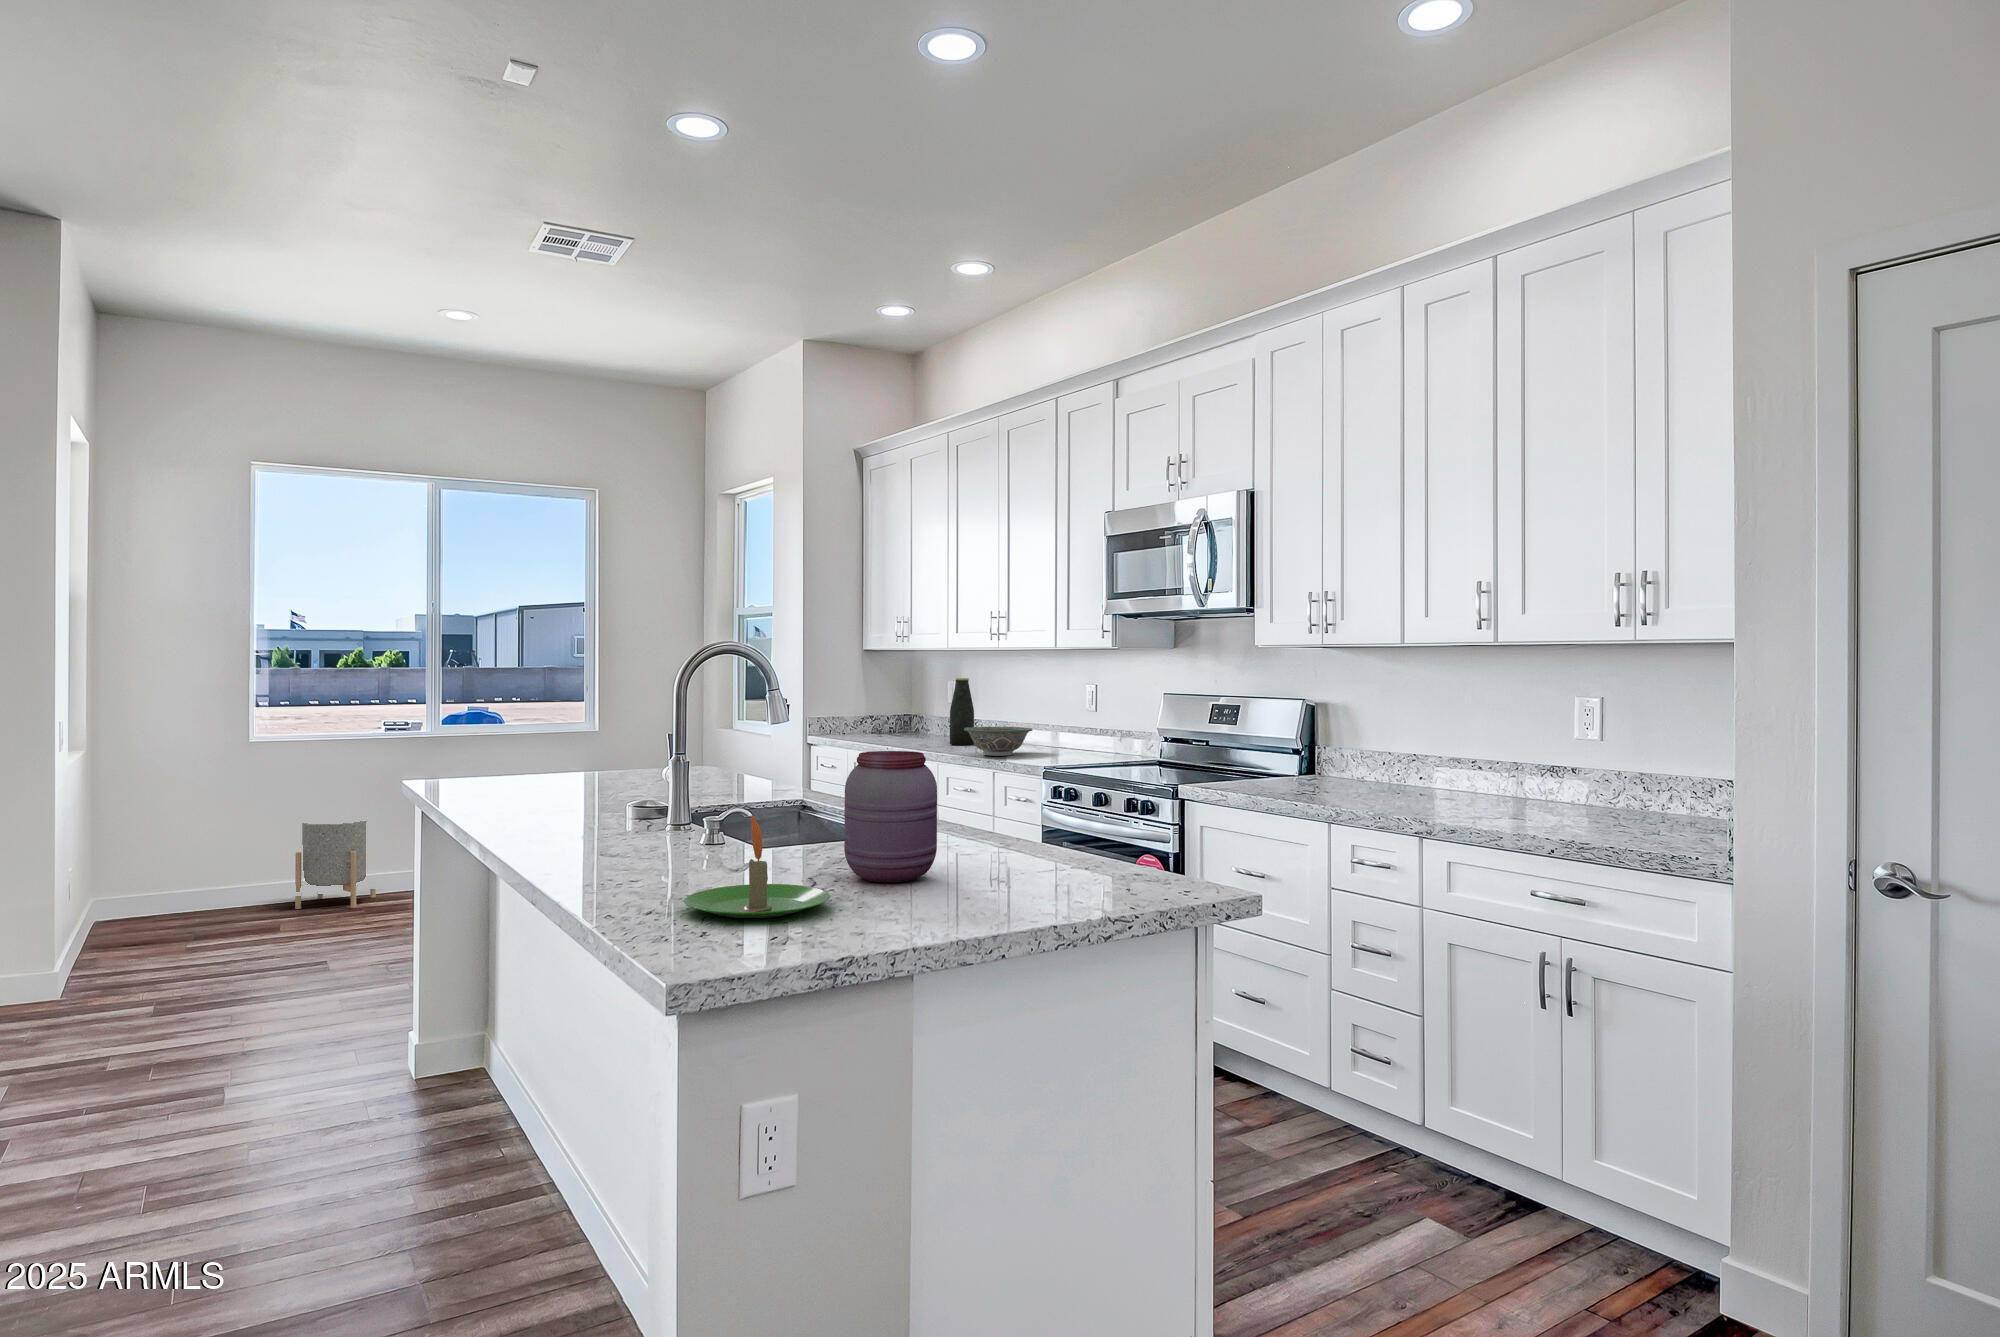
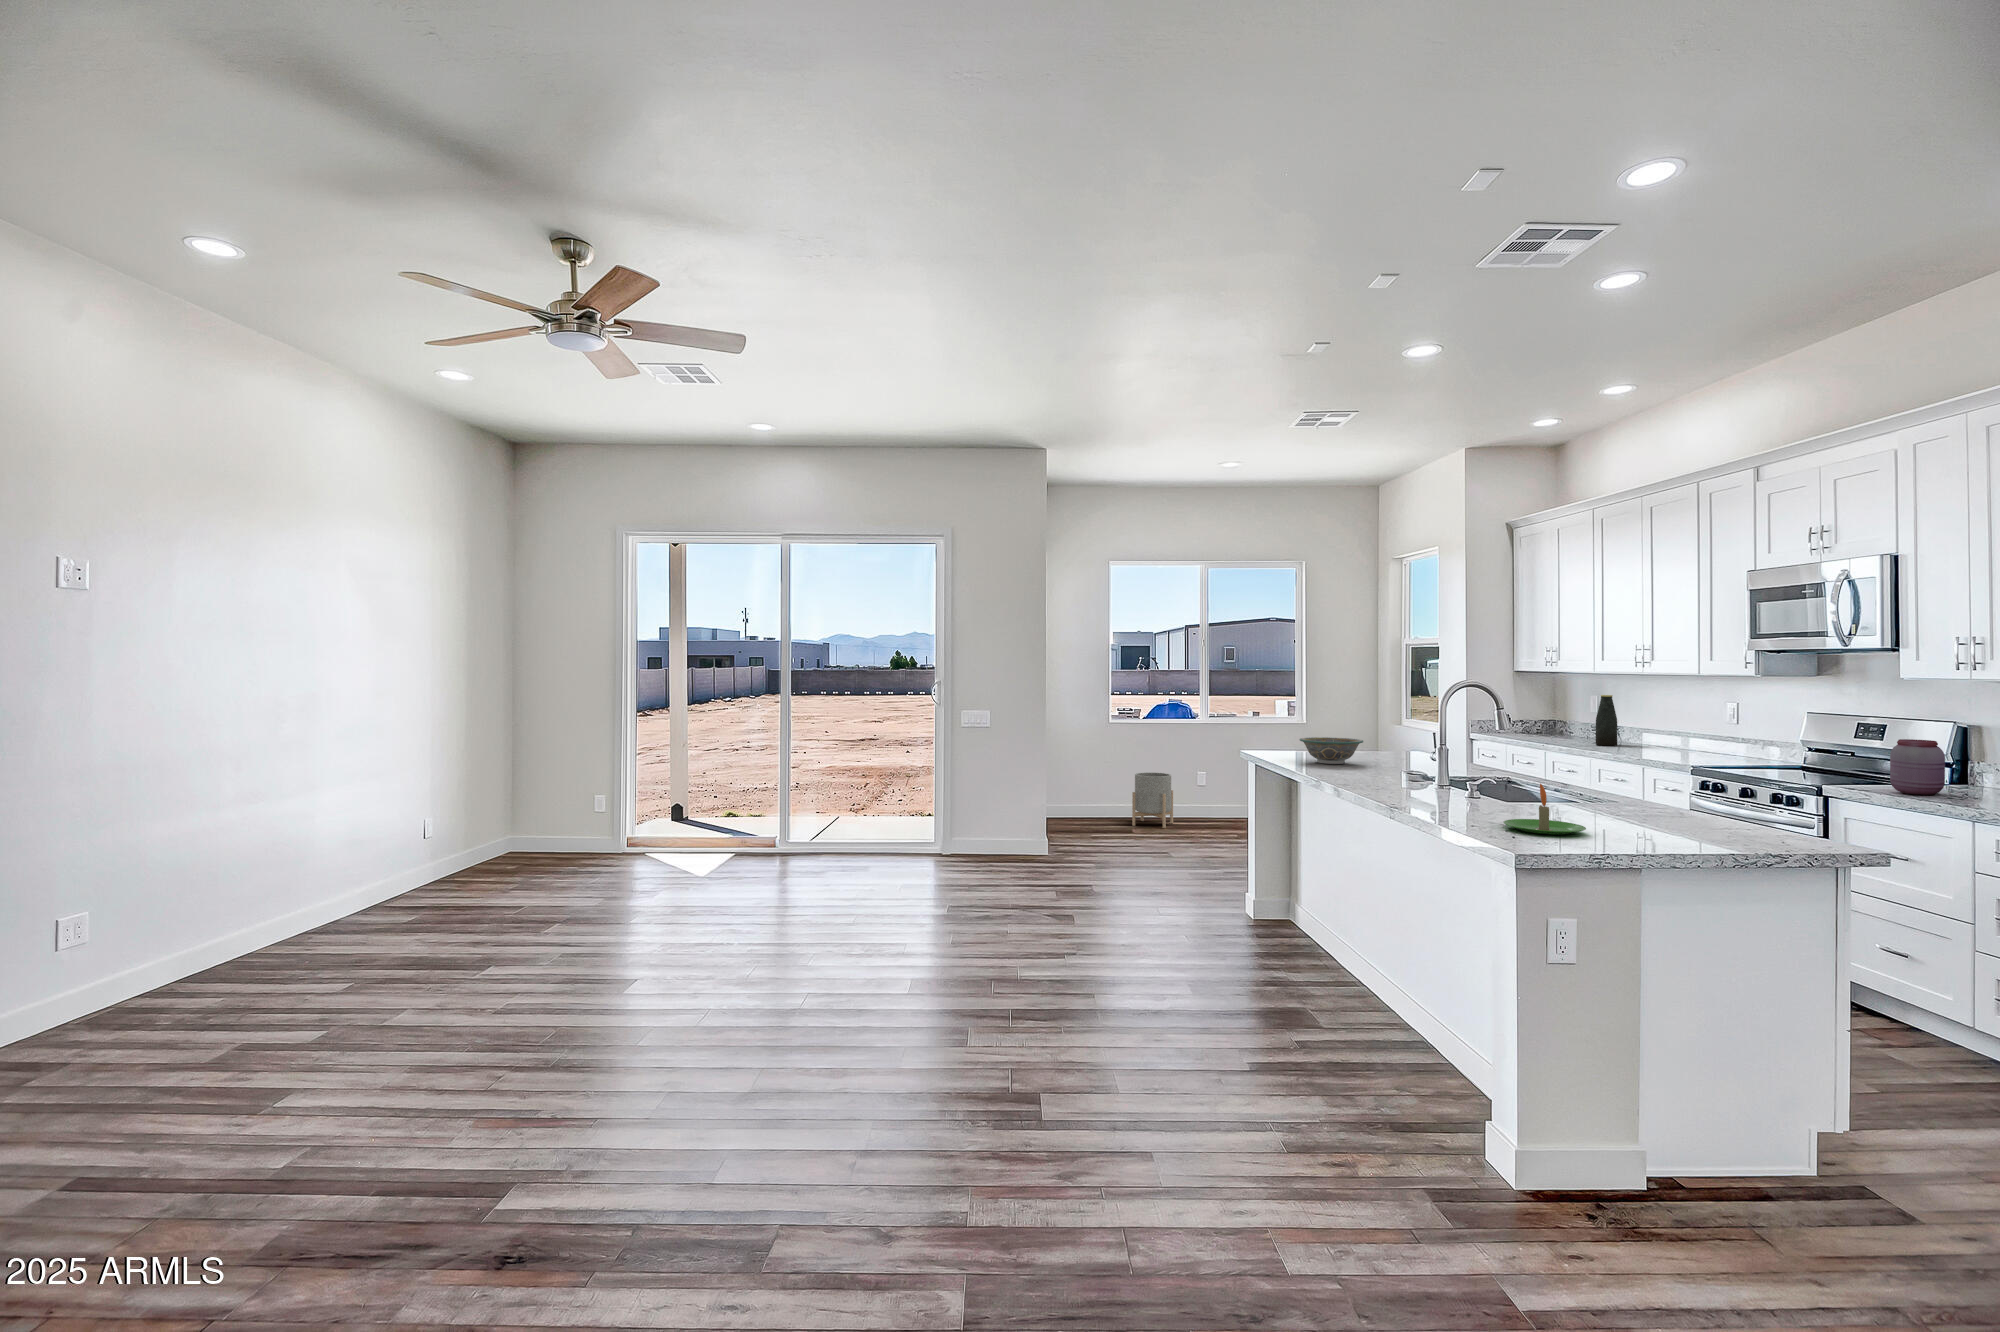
bowl: present [964,727,1032,756] -> present [1300,737,1363,764]
jar: present [844,751,937,882] -> present [1890,739,1945,795]

